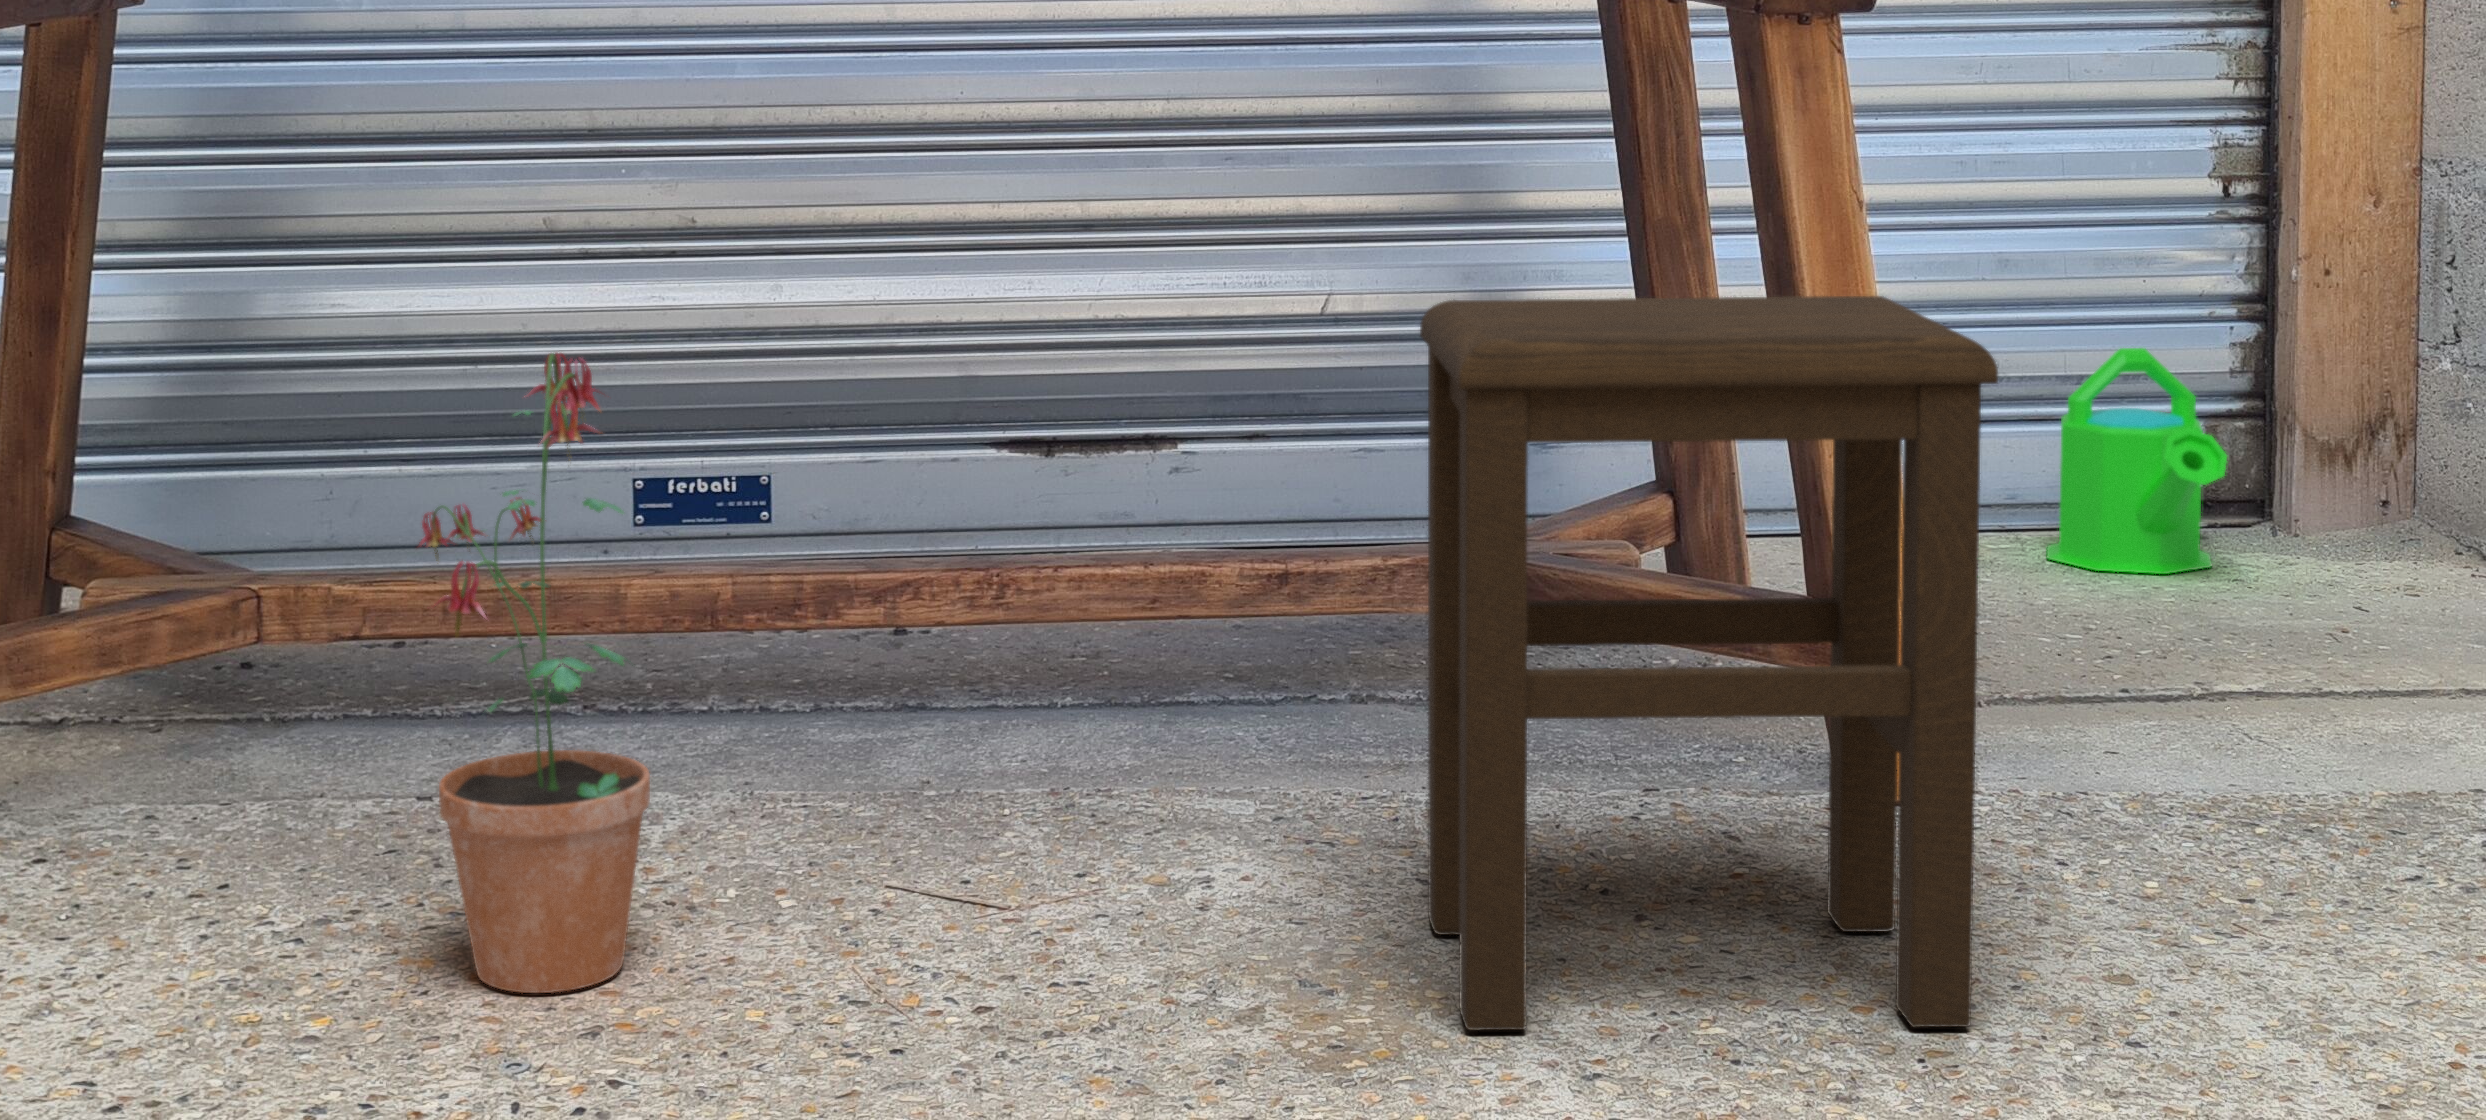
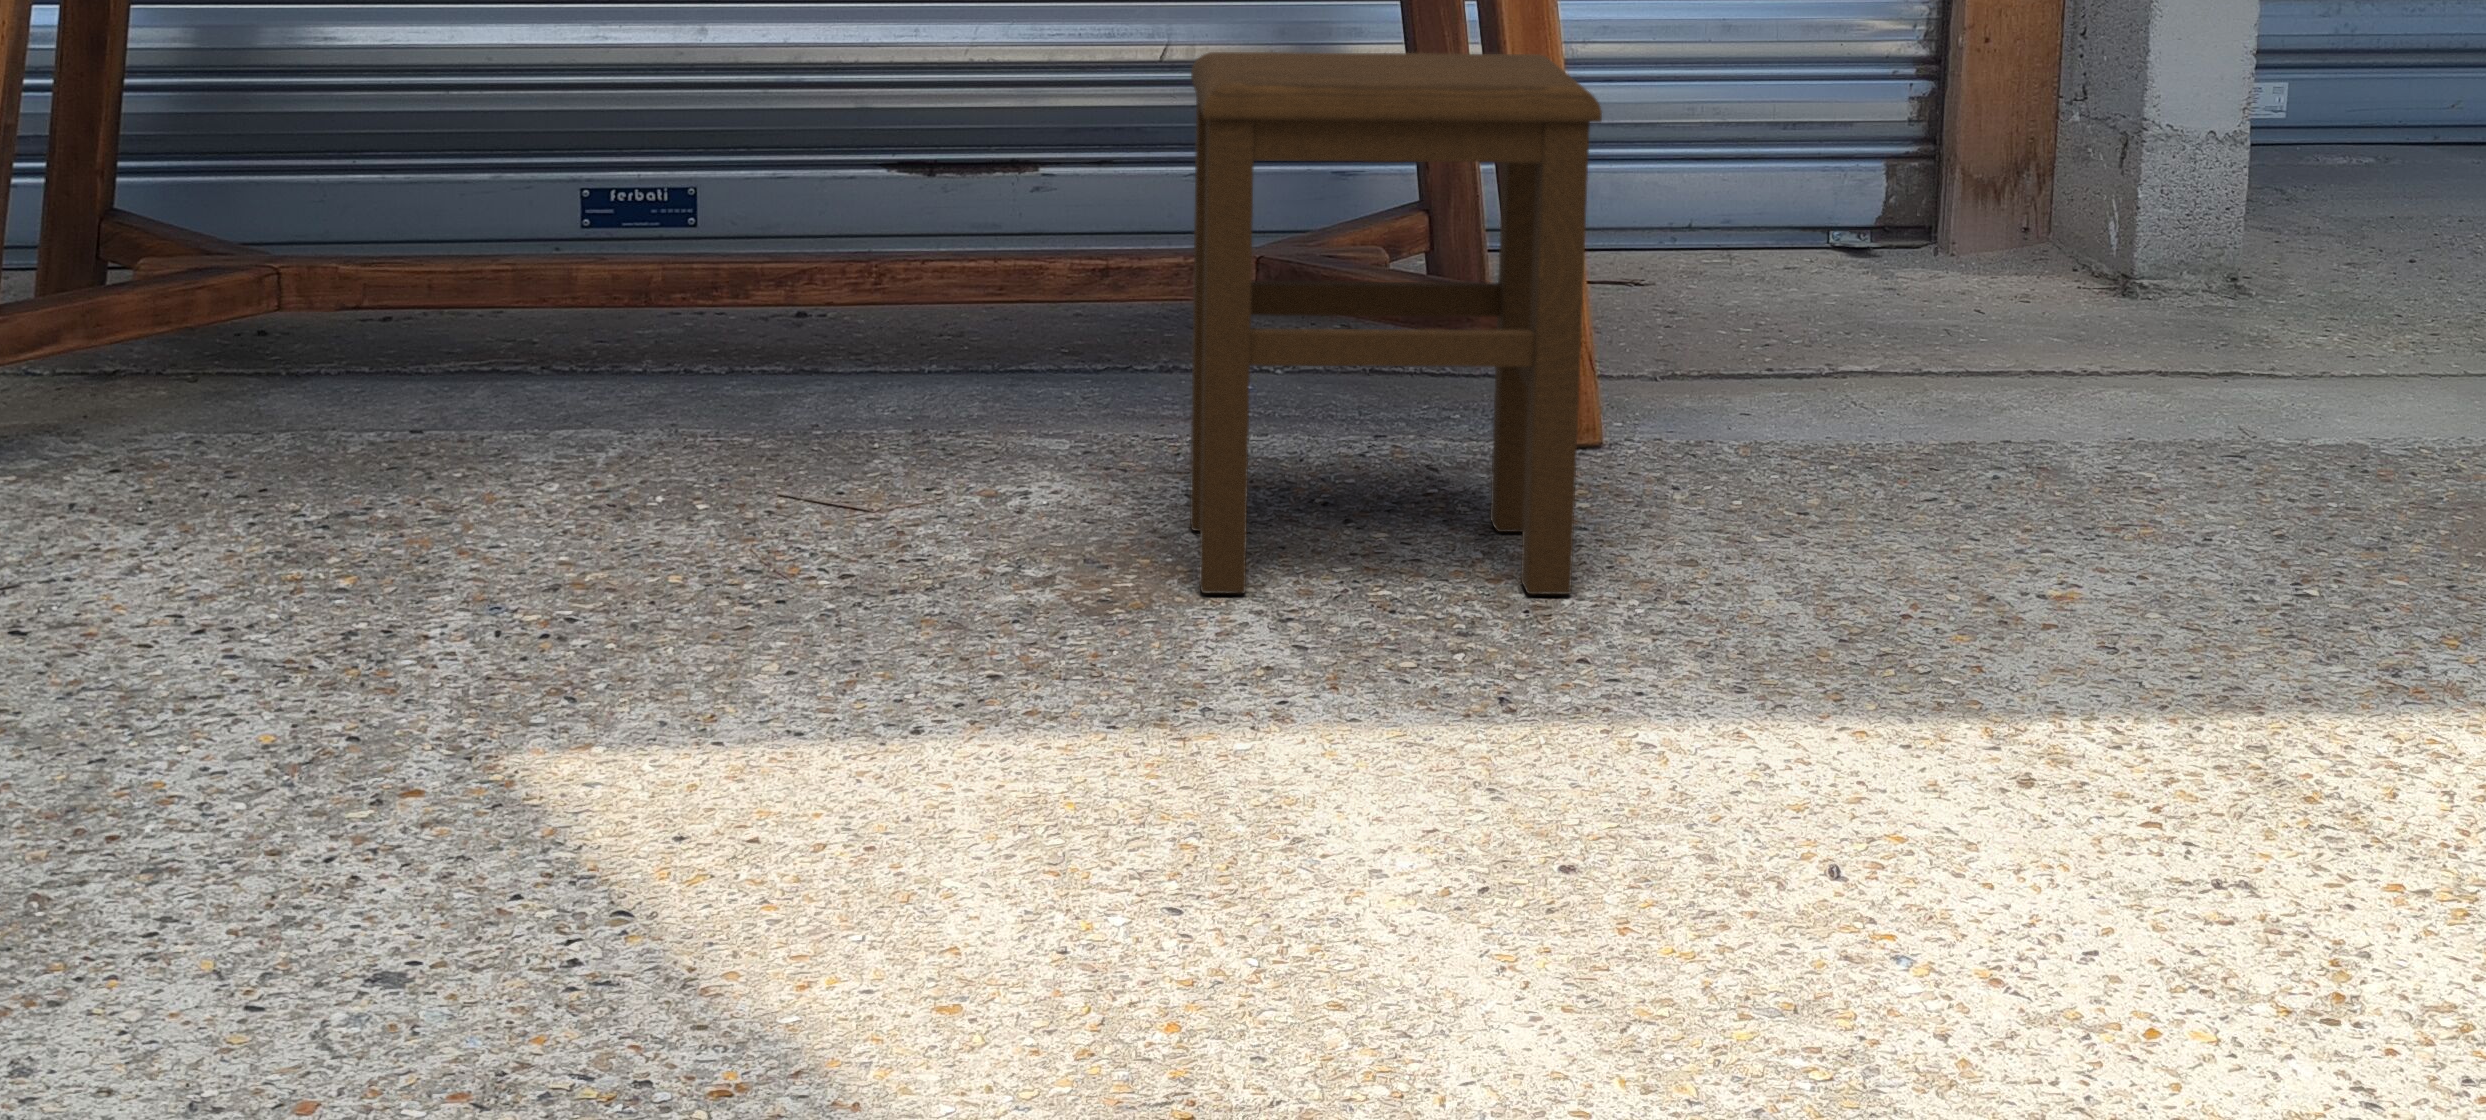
watering can: present [2046,348,2227,574] -> none [1748,97,1888,280]
potted plant: present [419,353,650,993] -> none [414,79,596,563]

